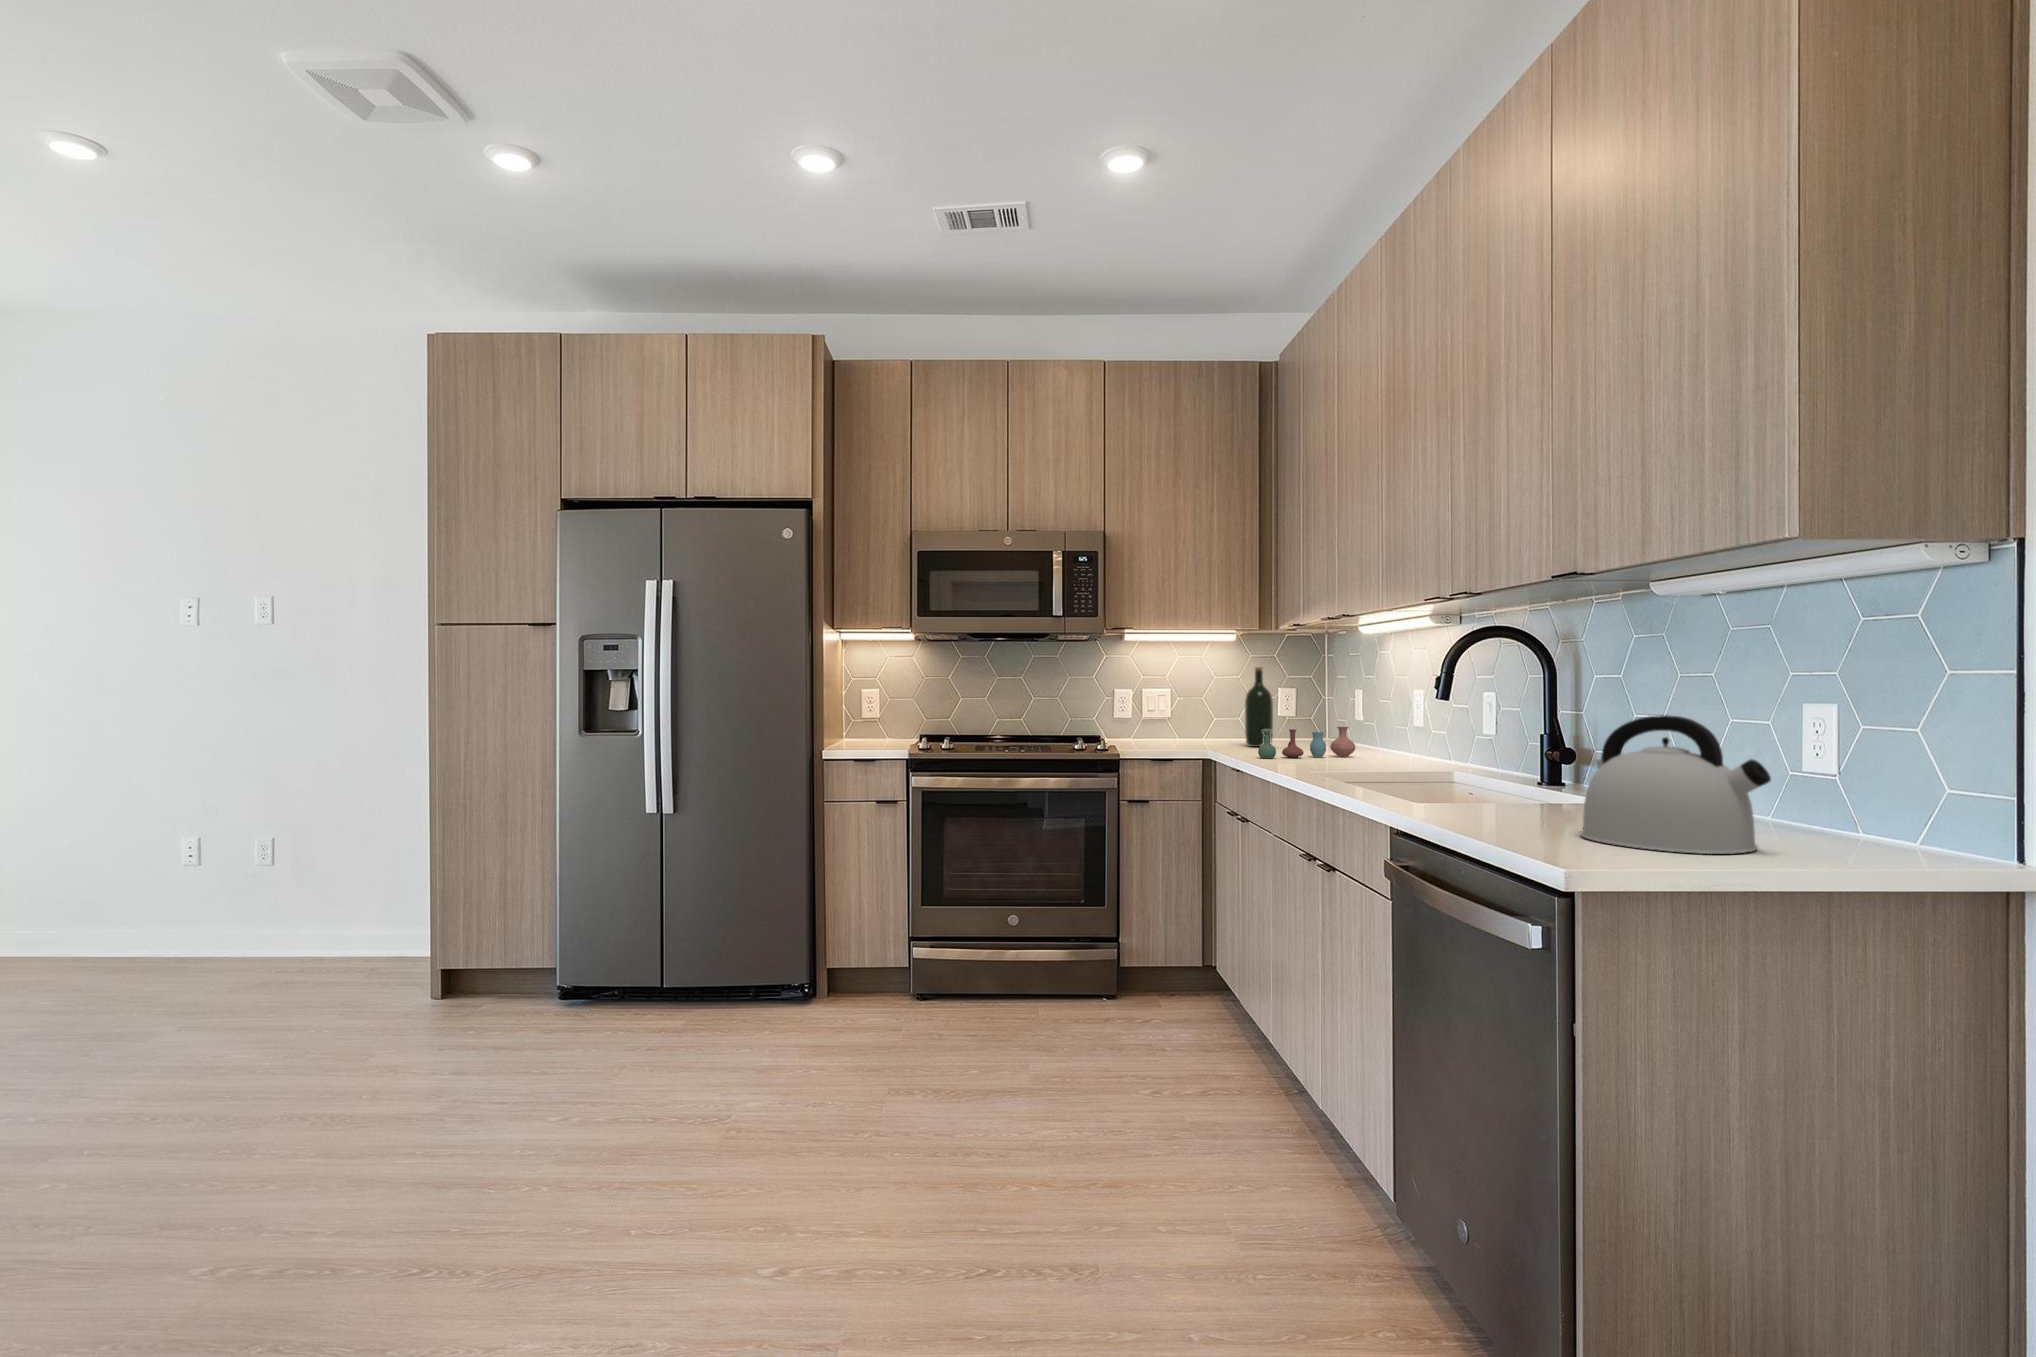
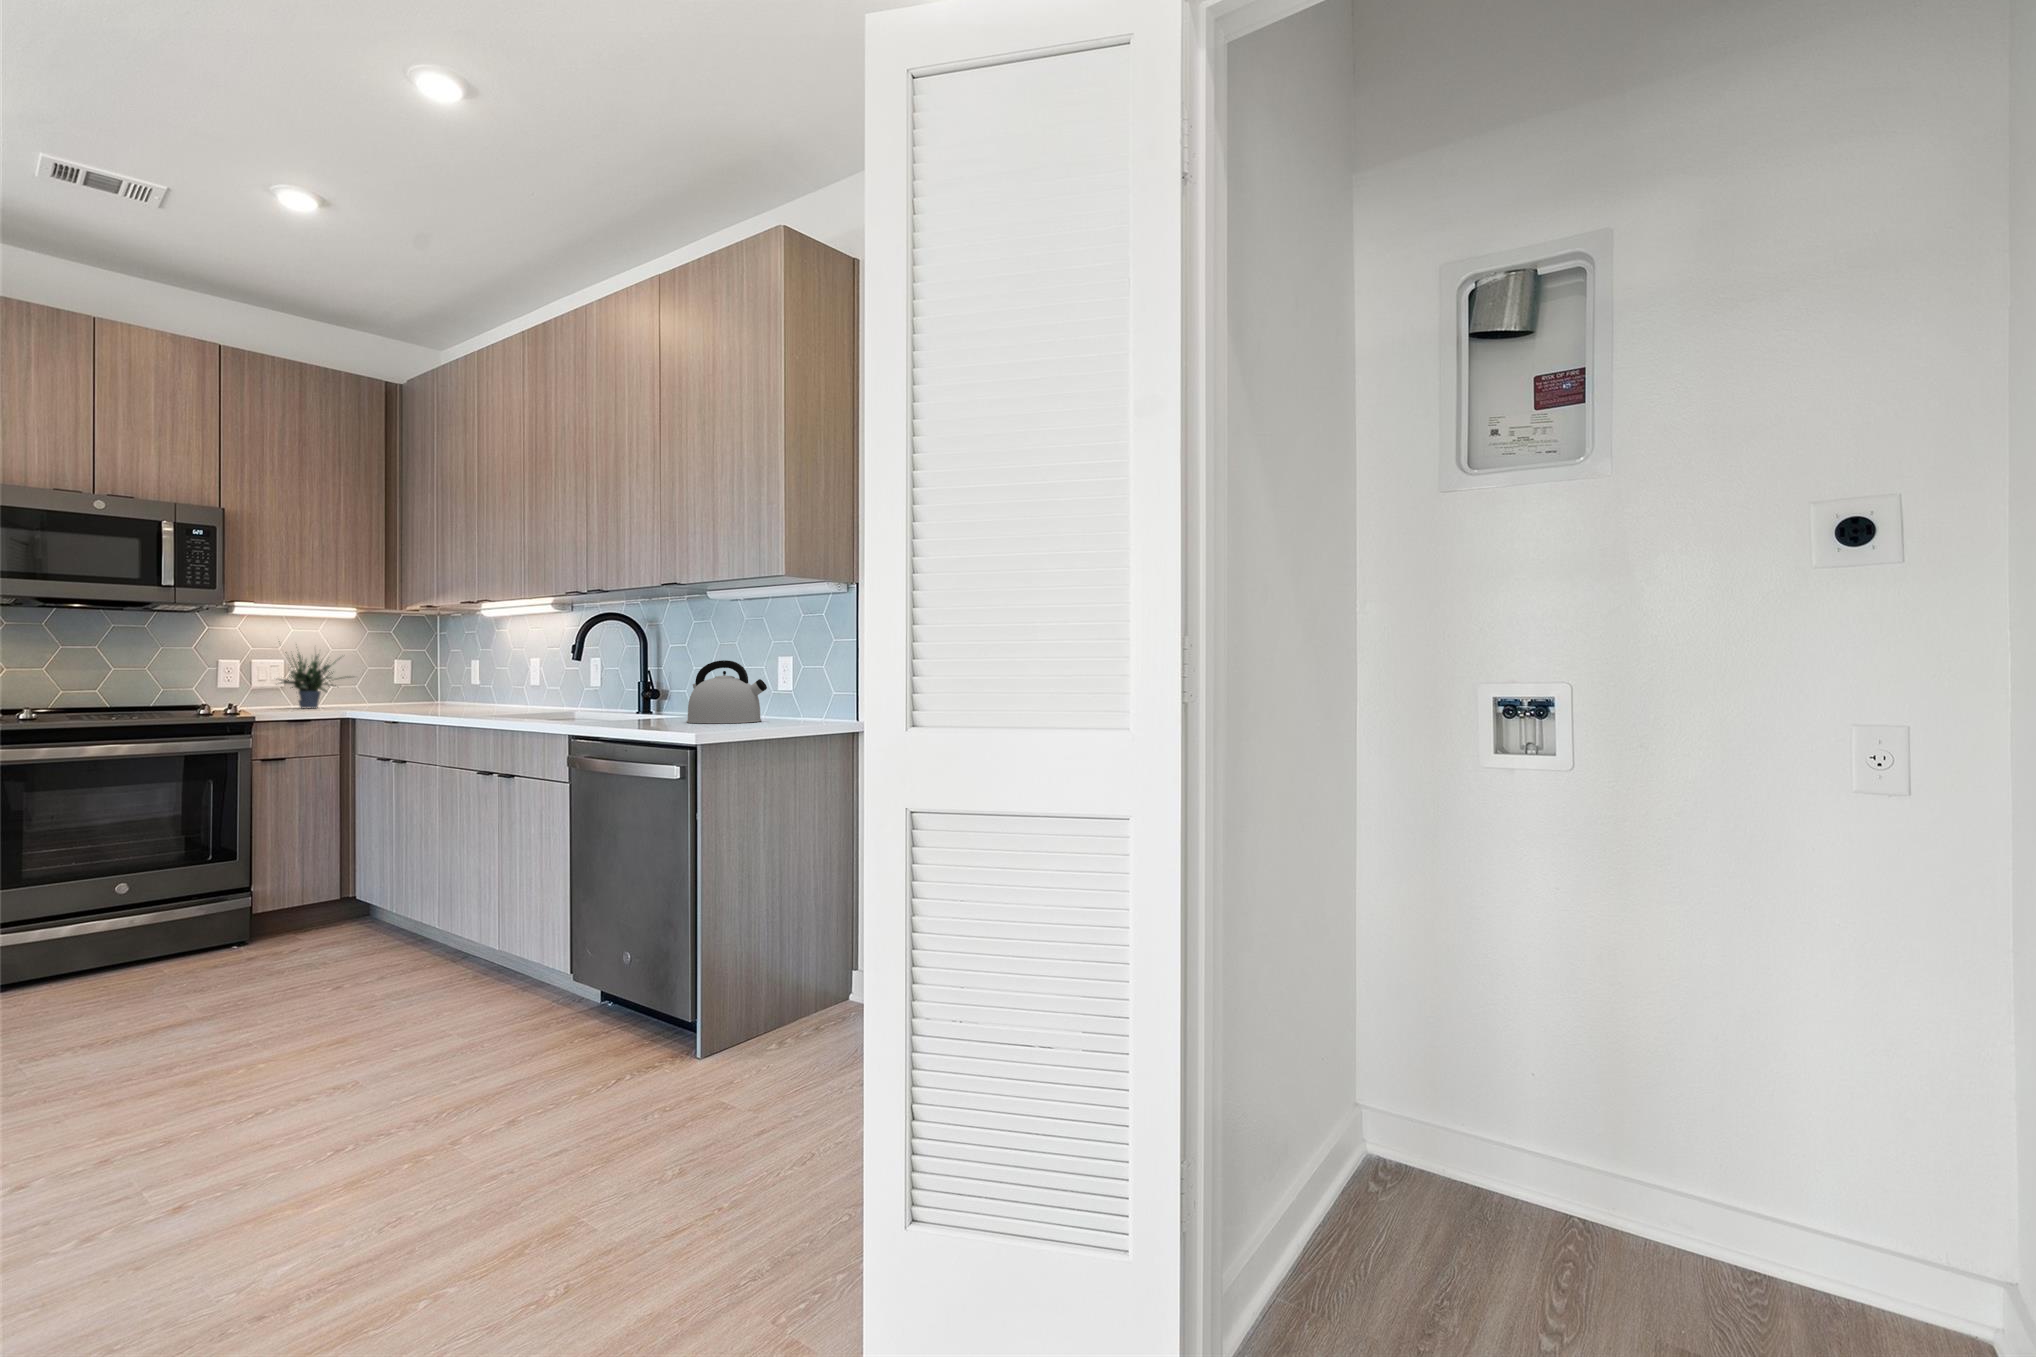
potted plant: none [1147,664,1237,741] -> present [280,652,350,708]
wine bottle: present [1245,667,1273,747] -> none [375,641,403,709]
vase: present [1258,727,1355,759] -> none [412,687,491,712]

